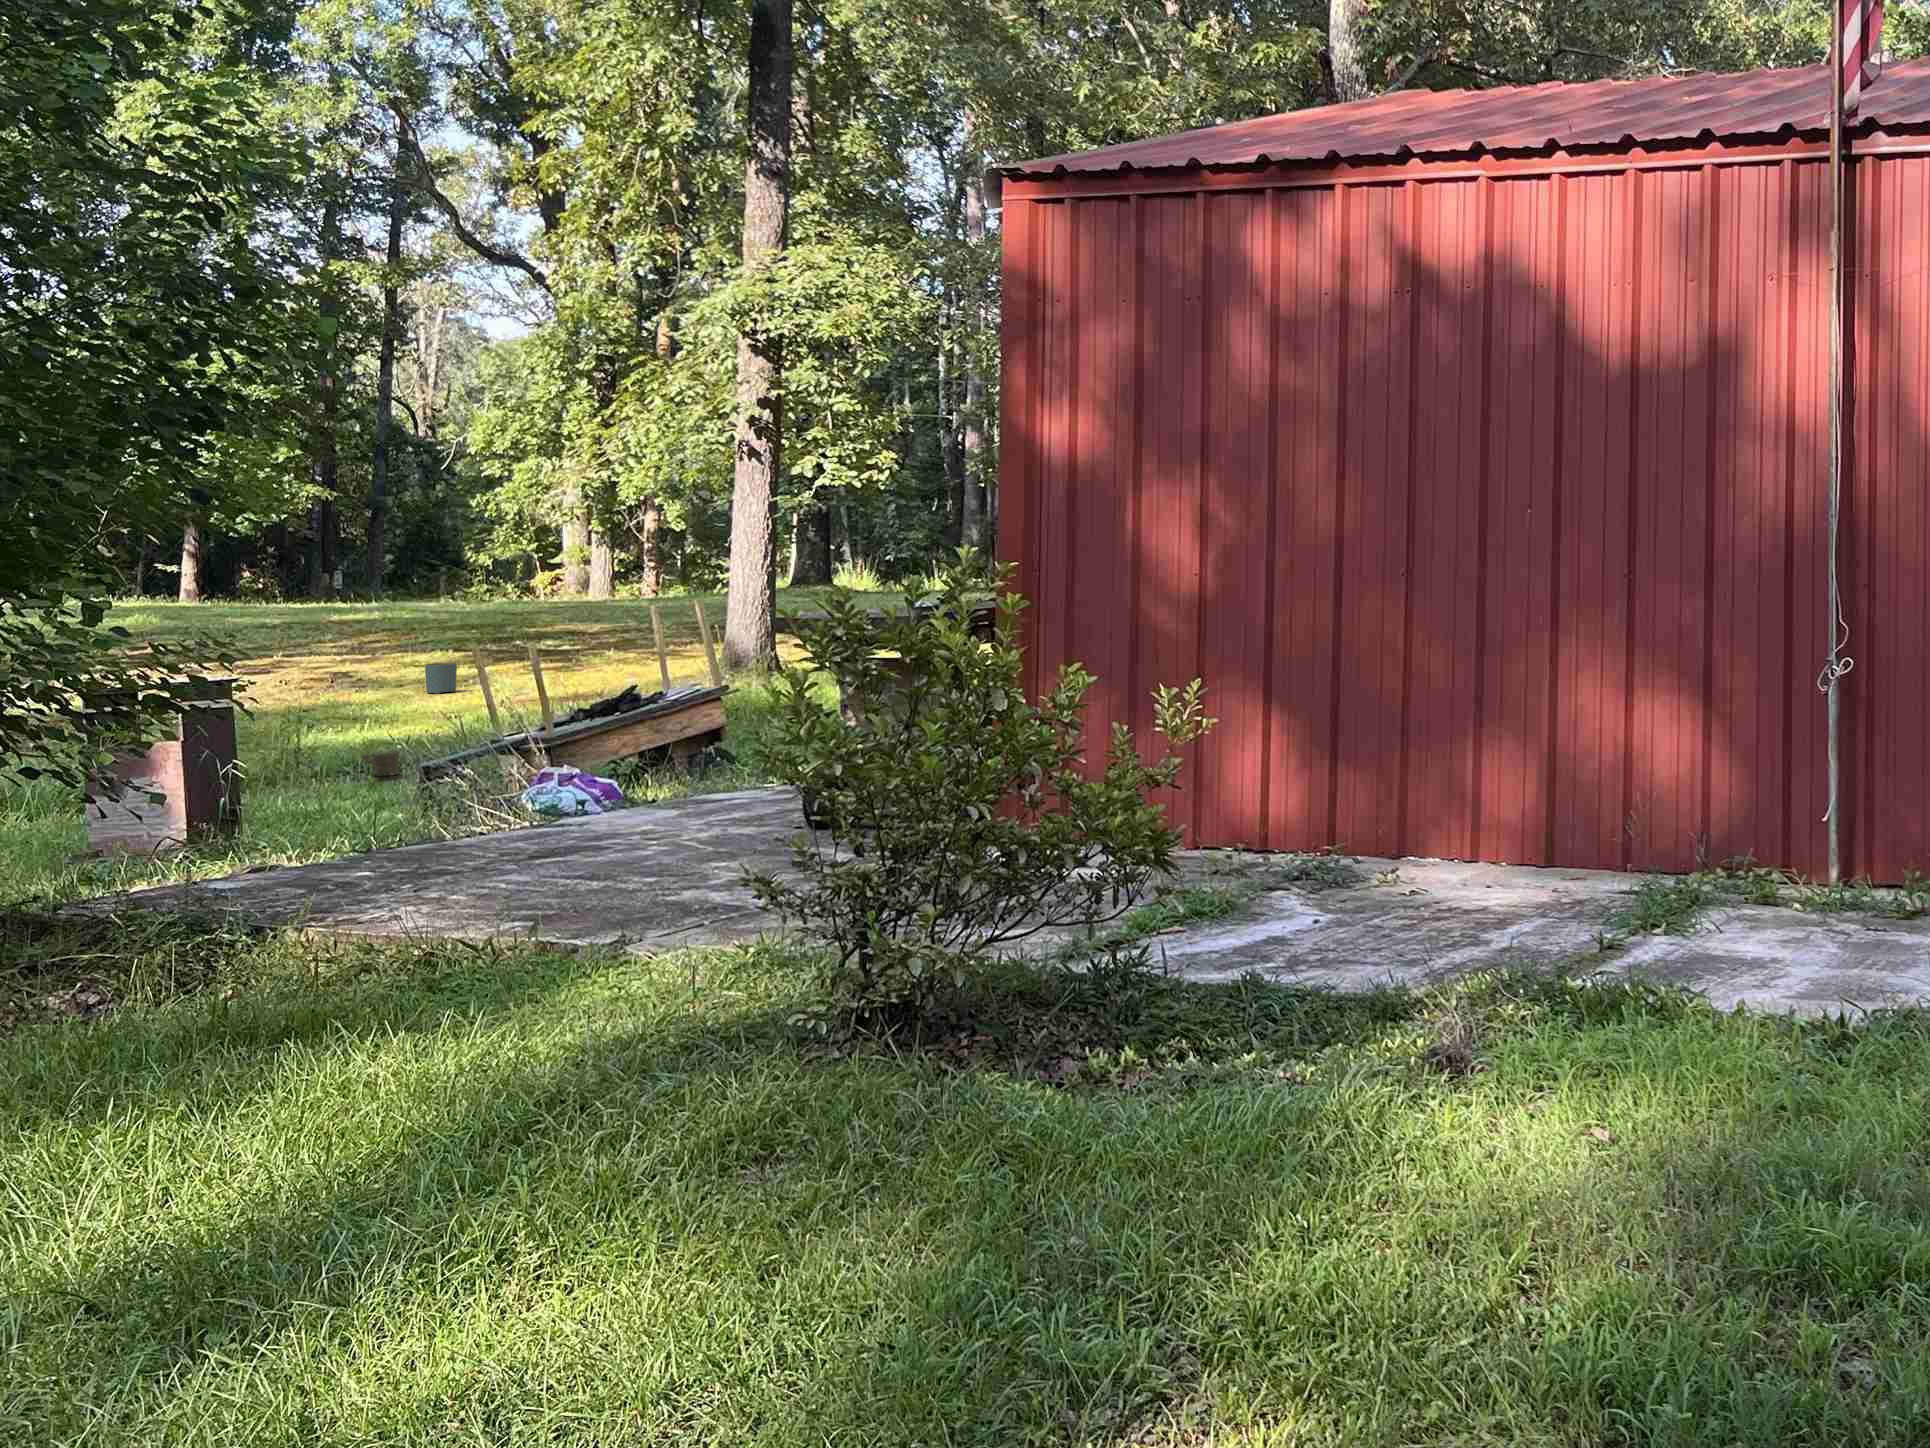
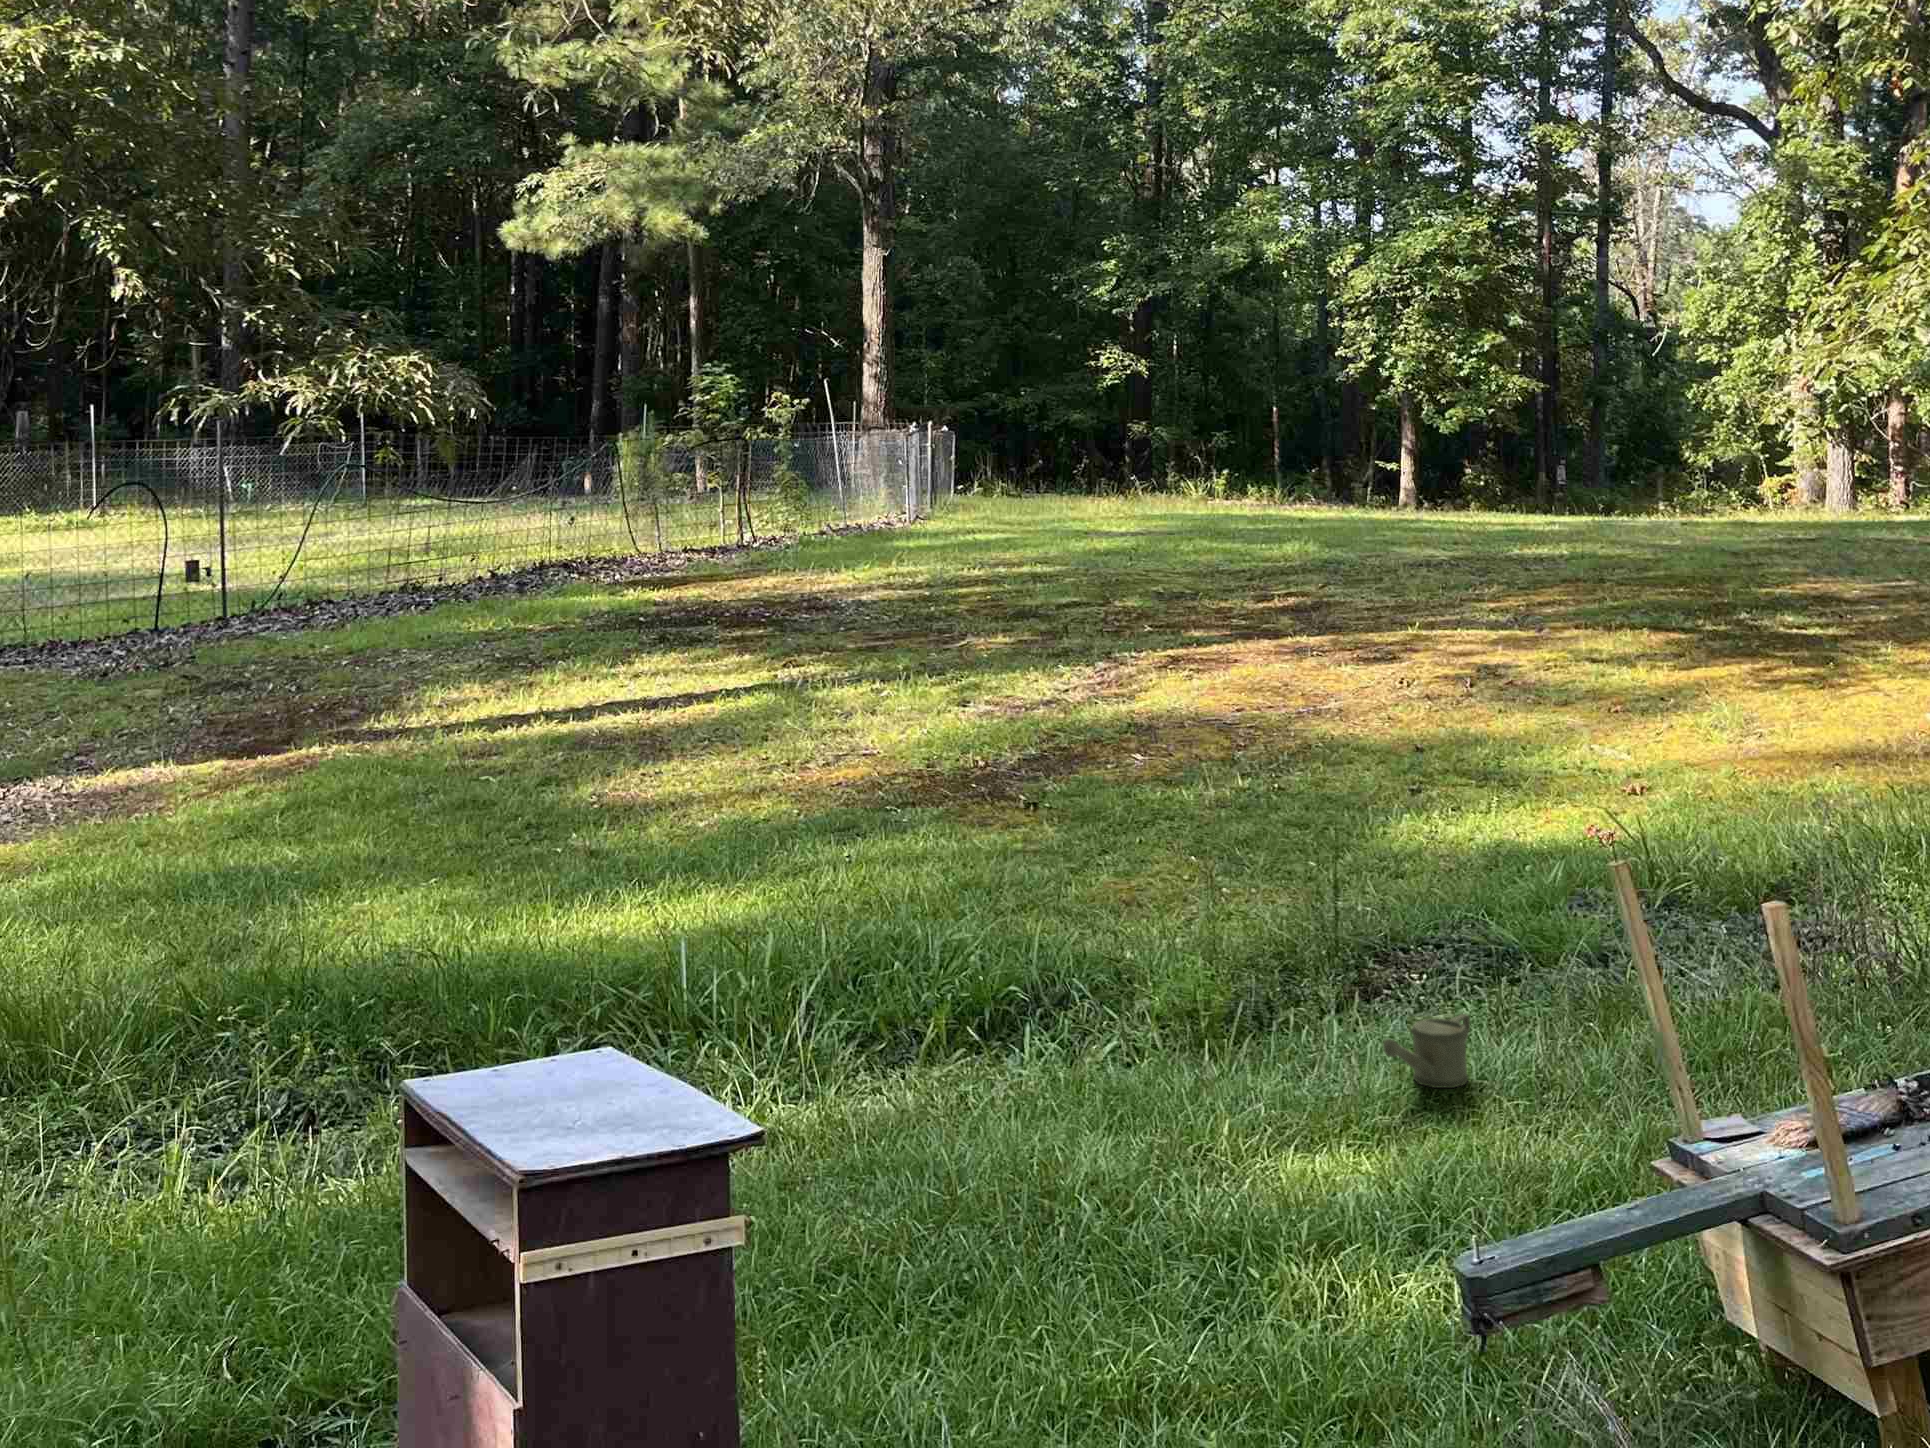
planter: present [425,663,457,694] -> none [1592,680,1640,734]

